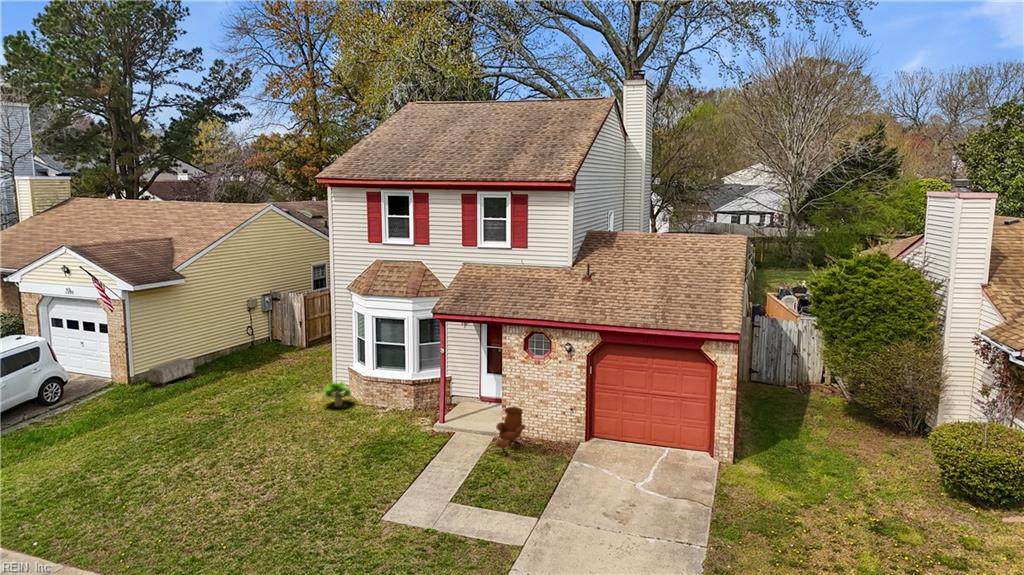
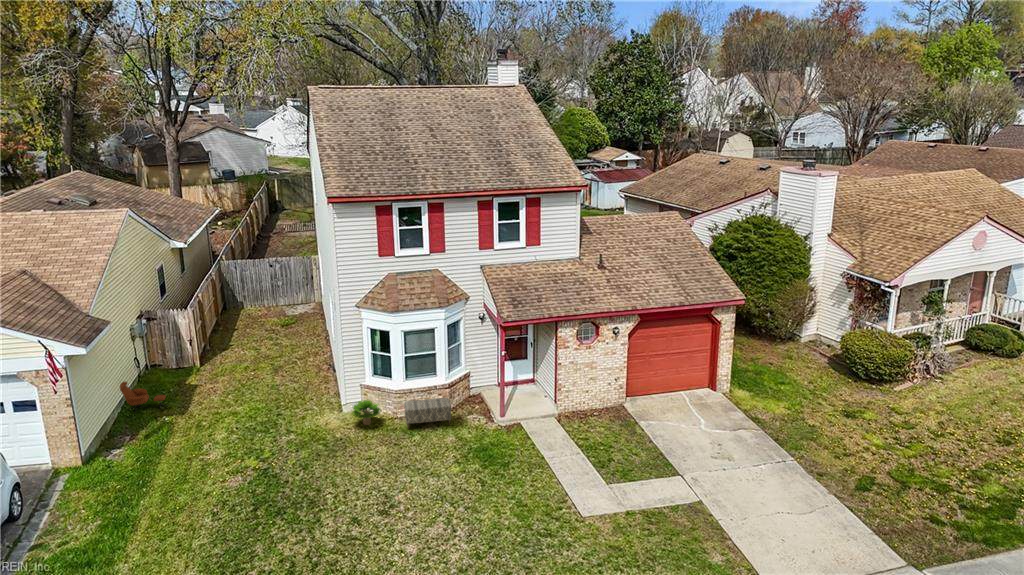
bench: present [149,359,194,388] -> present [404,398,451,429]
lounge chair: present [496,407,525,455] -> present [120,382,166,411]

